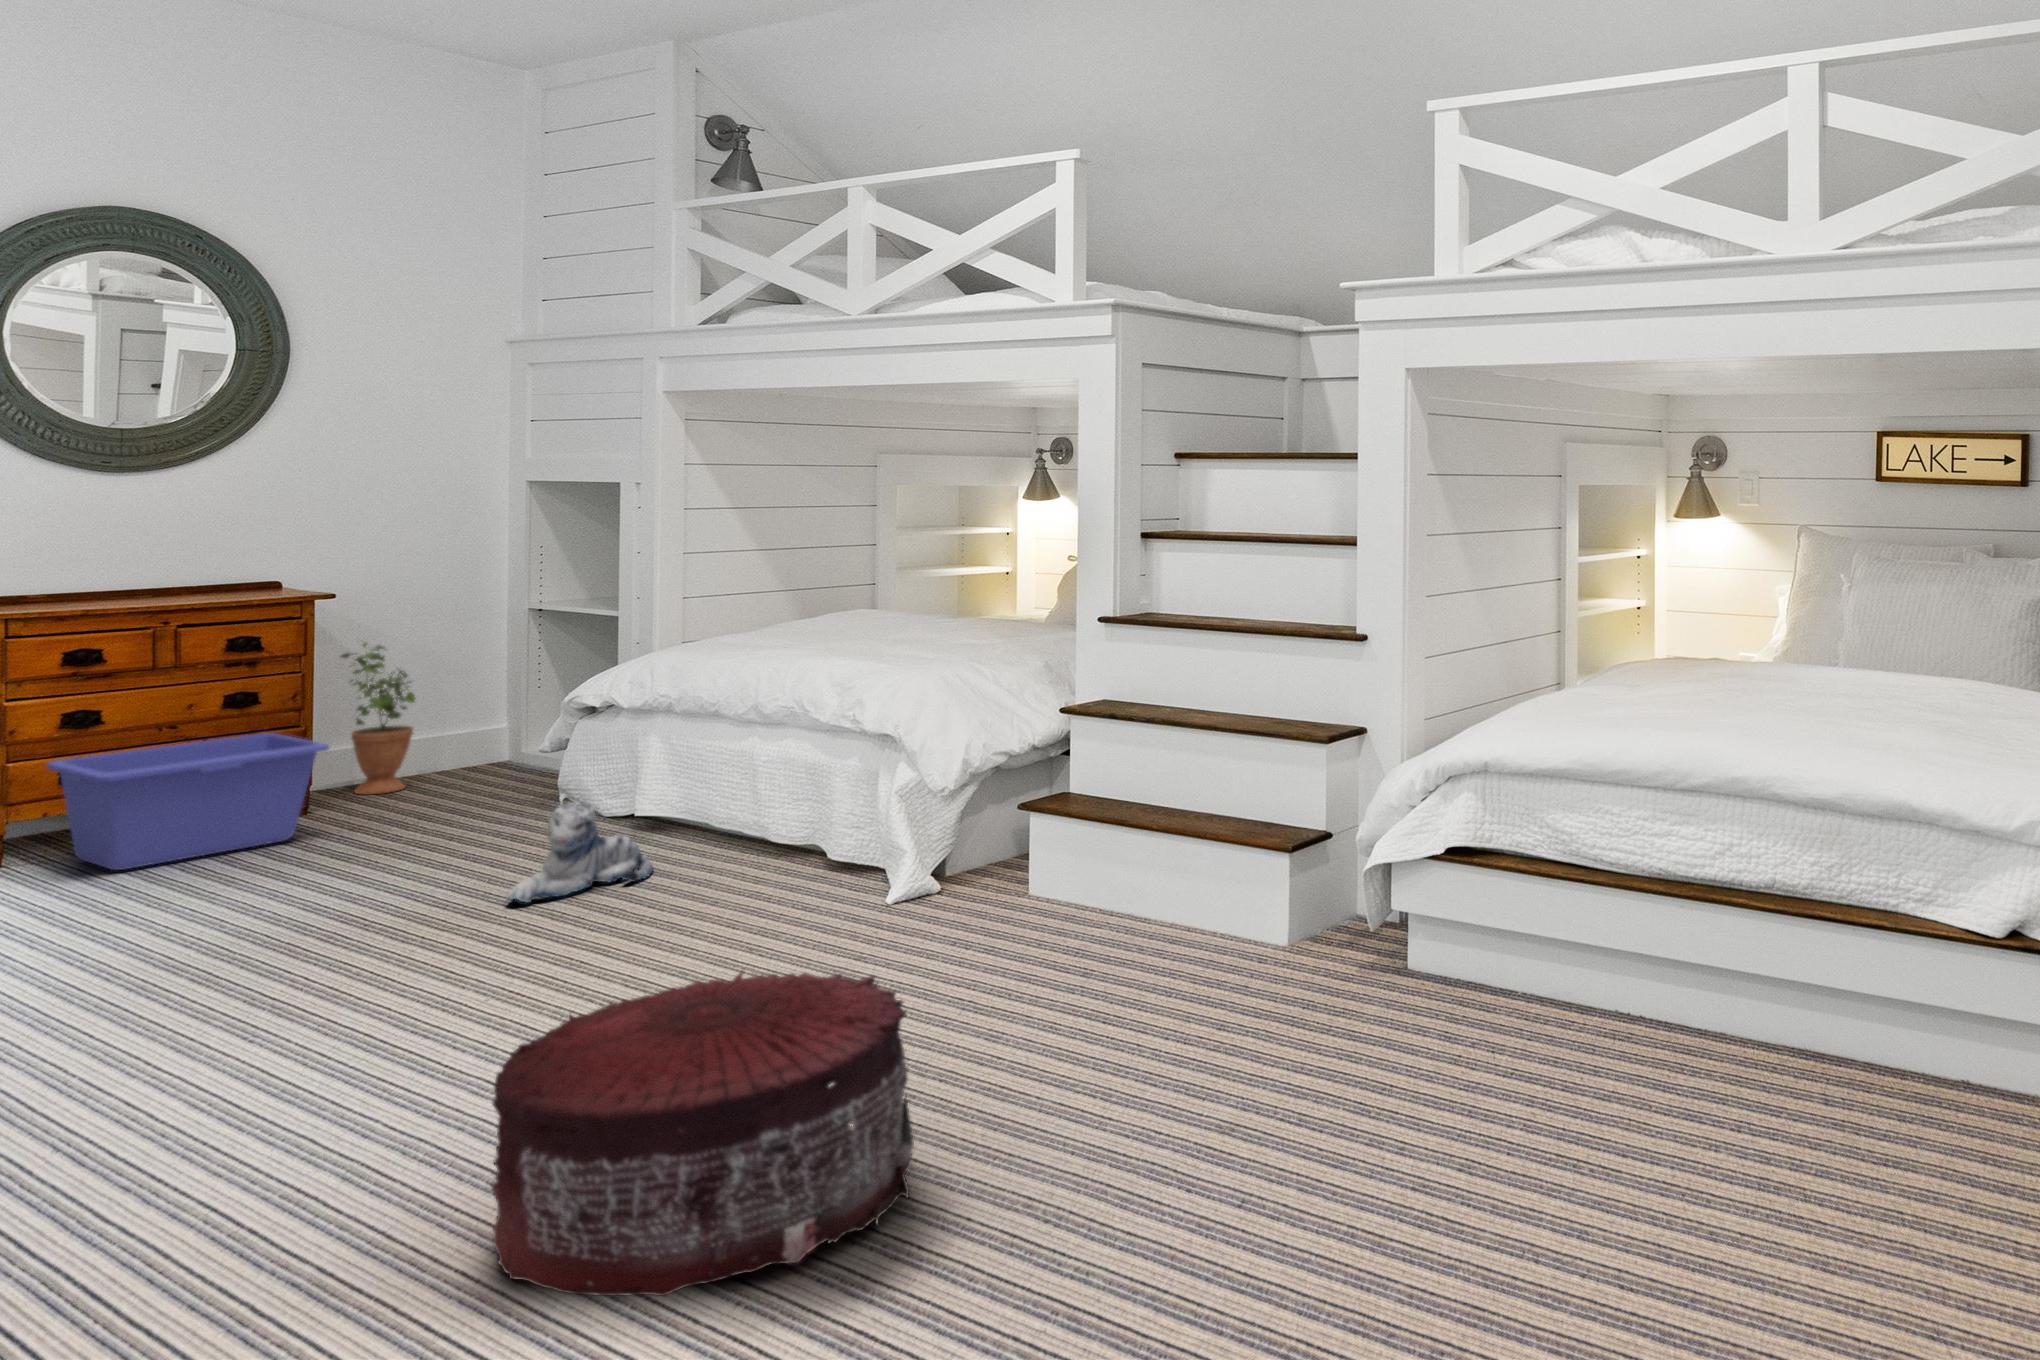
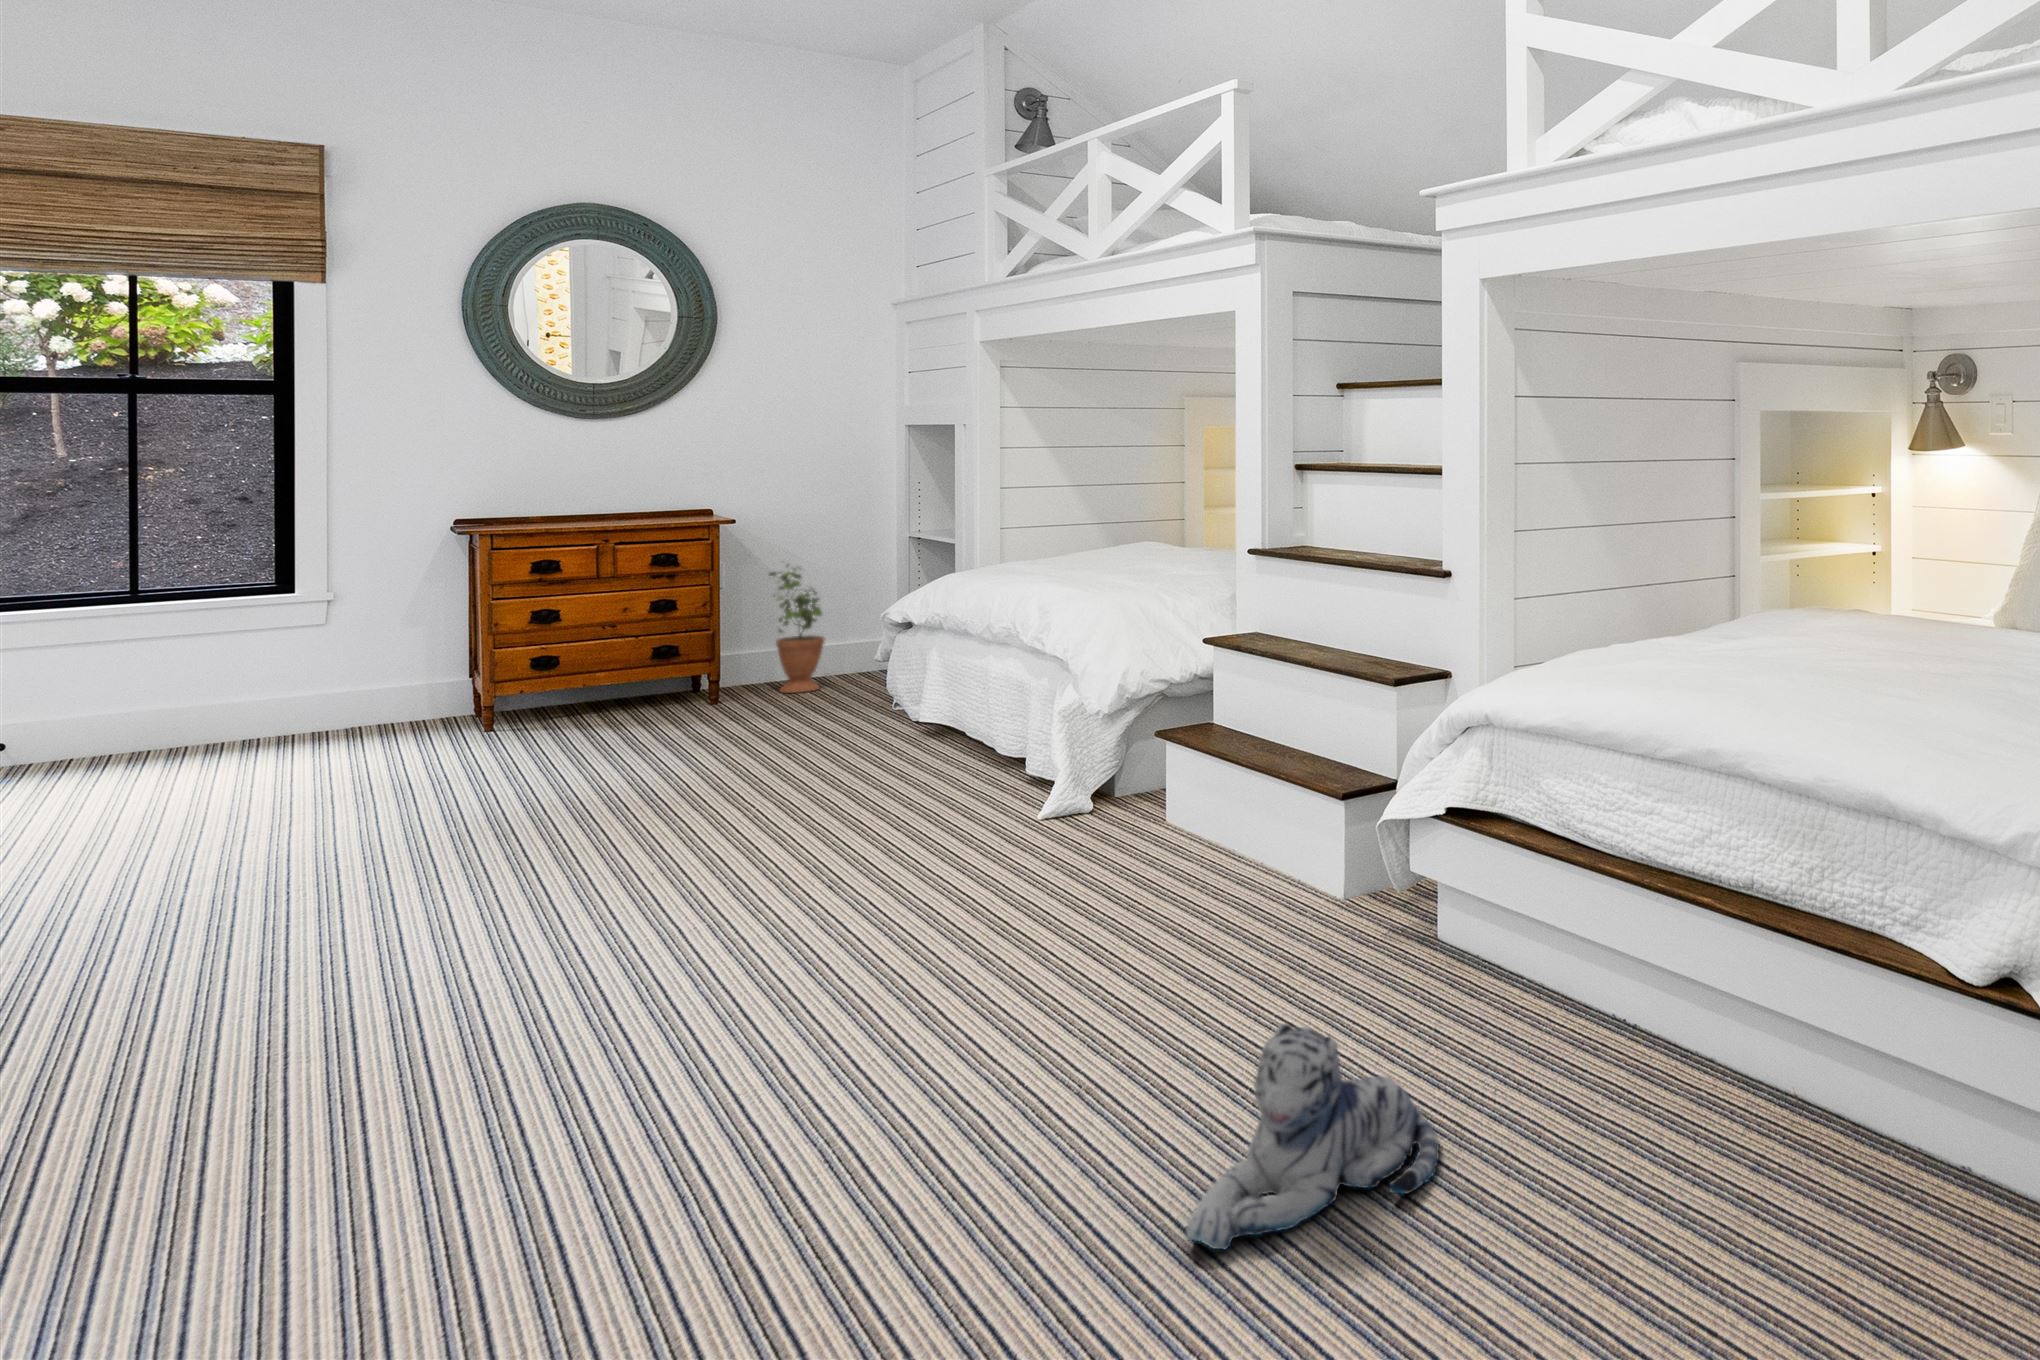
storage bin: present [46,733,329,870] -> none [510,636,712,742]
plush toy: present [507,802,653,903] -> present [1186,1023,1439,1250]
pouf: present [491,972,914,1296] -> none [283,869,738,1195]

